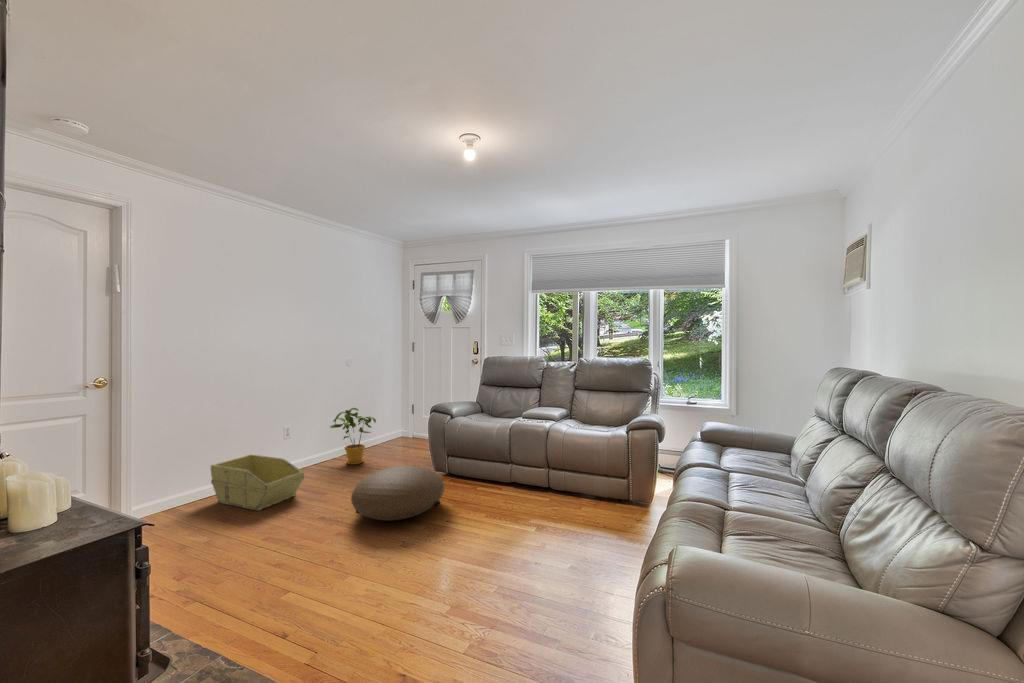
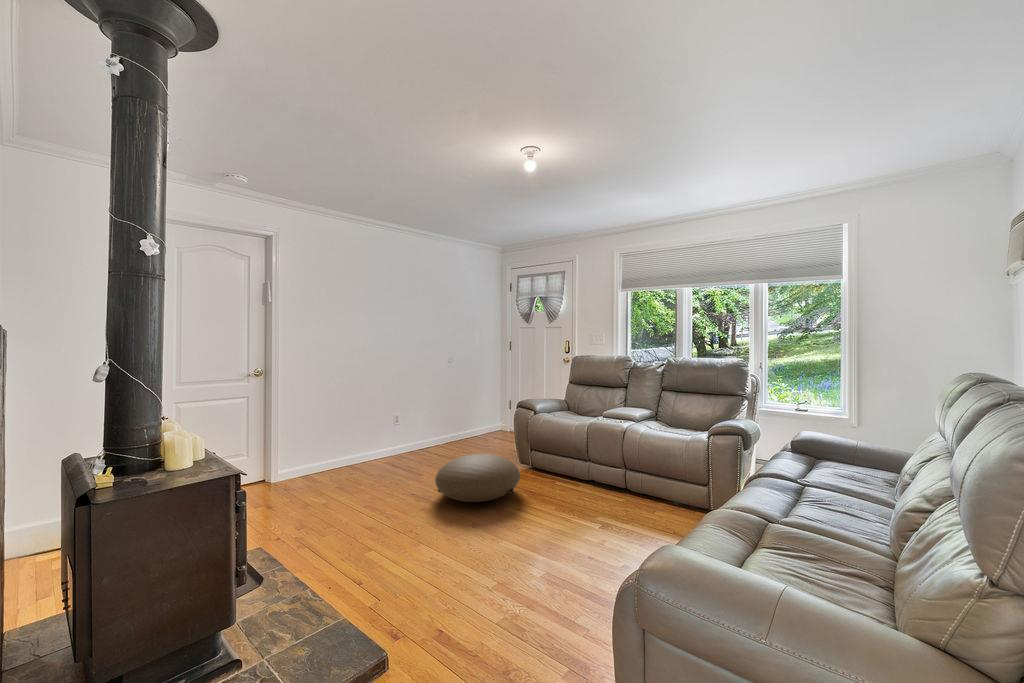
house plant: present [330,408,376,465] -> none [430,399,470,452]
storage bin: present [211,454,304,511] -> none [330,434,402,483]

